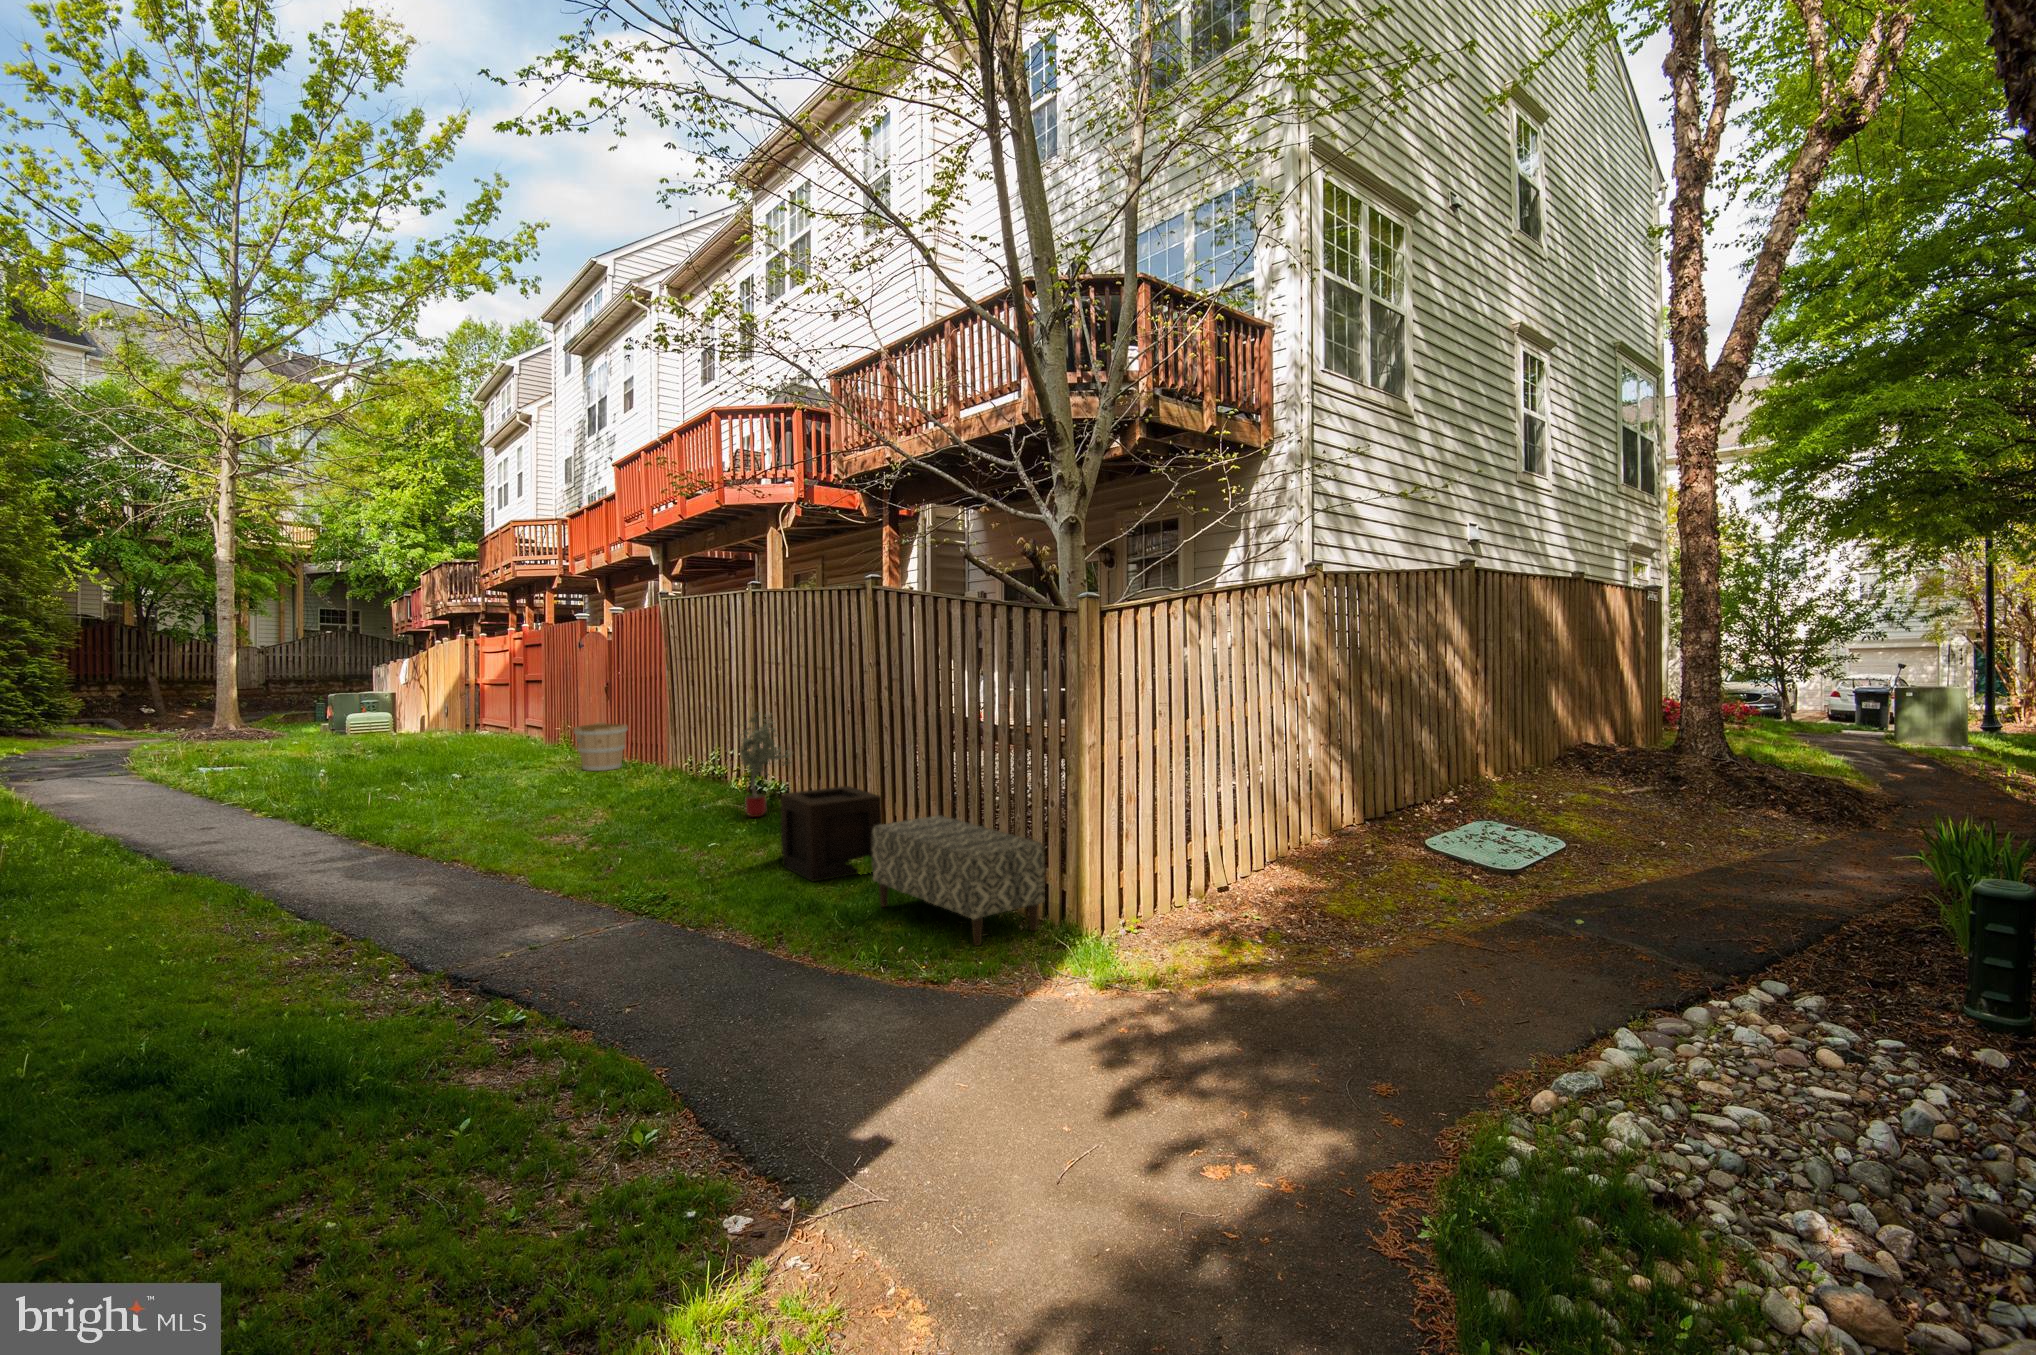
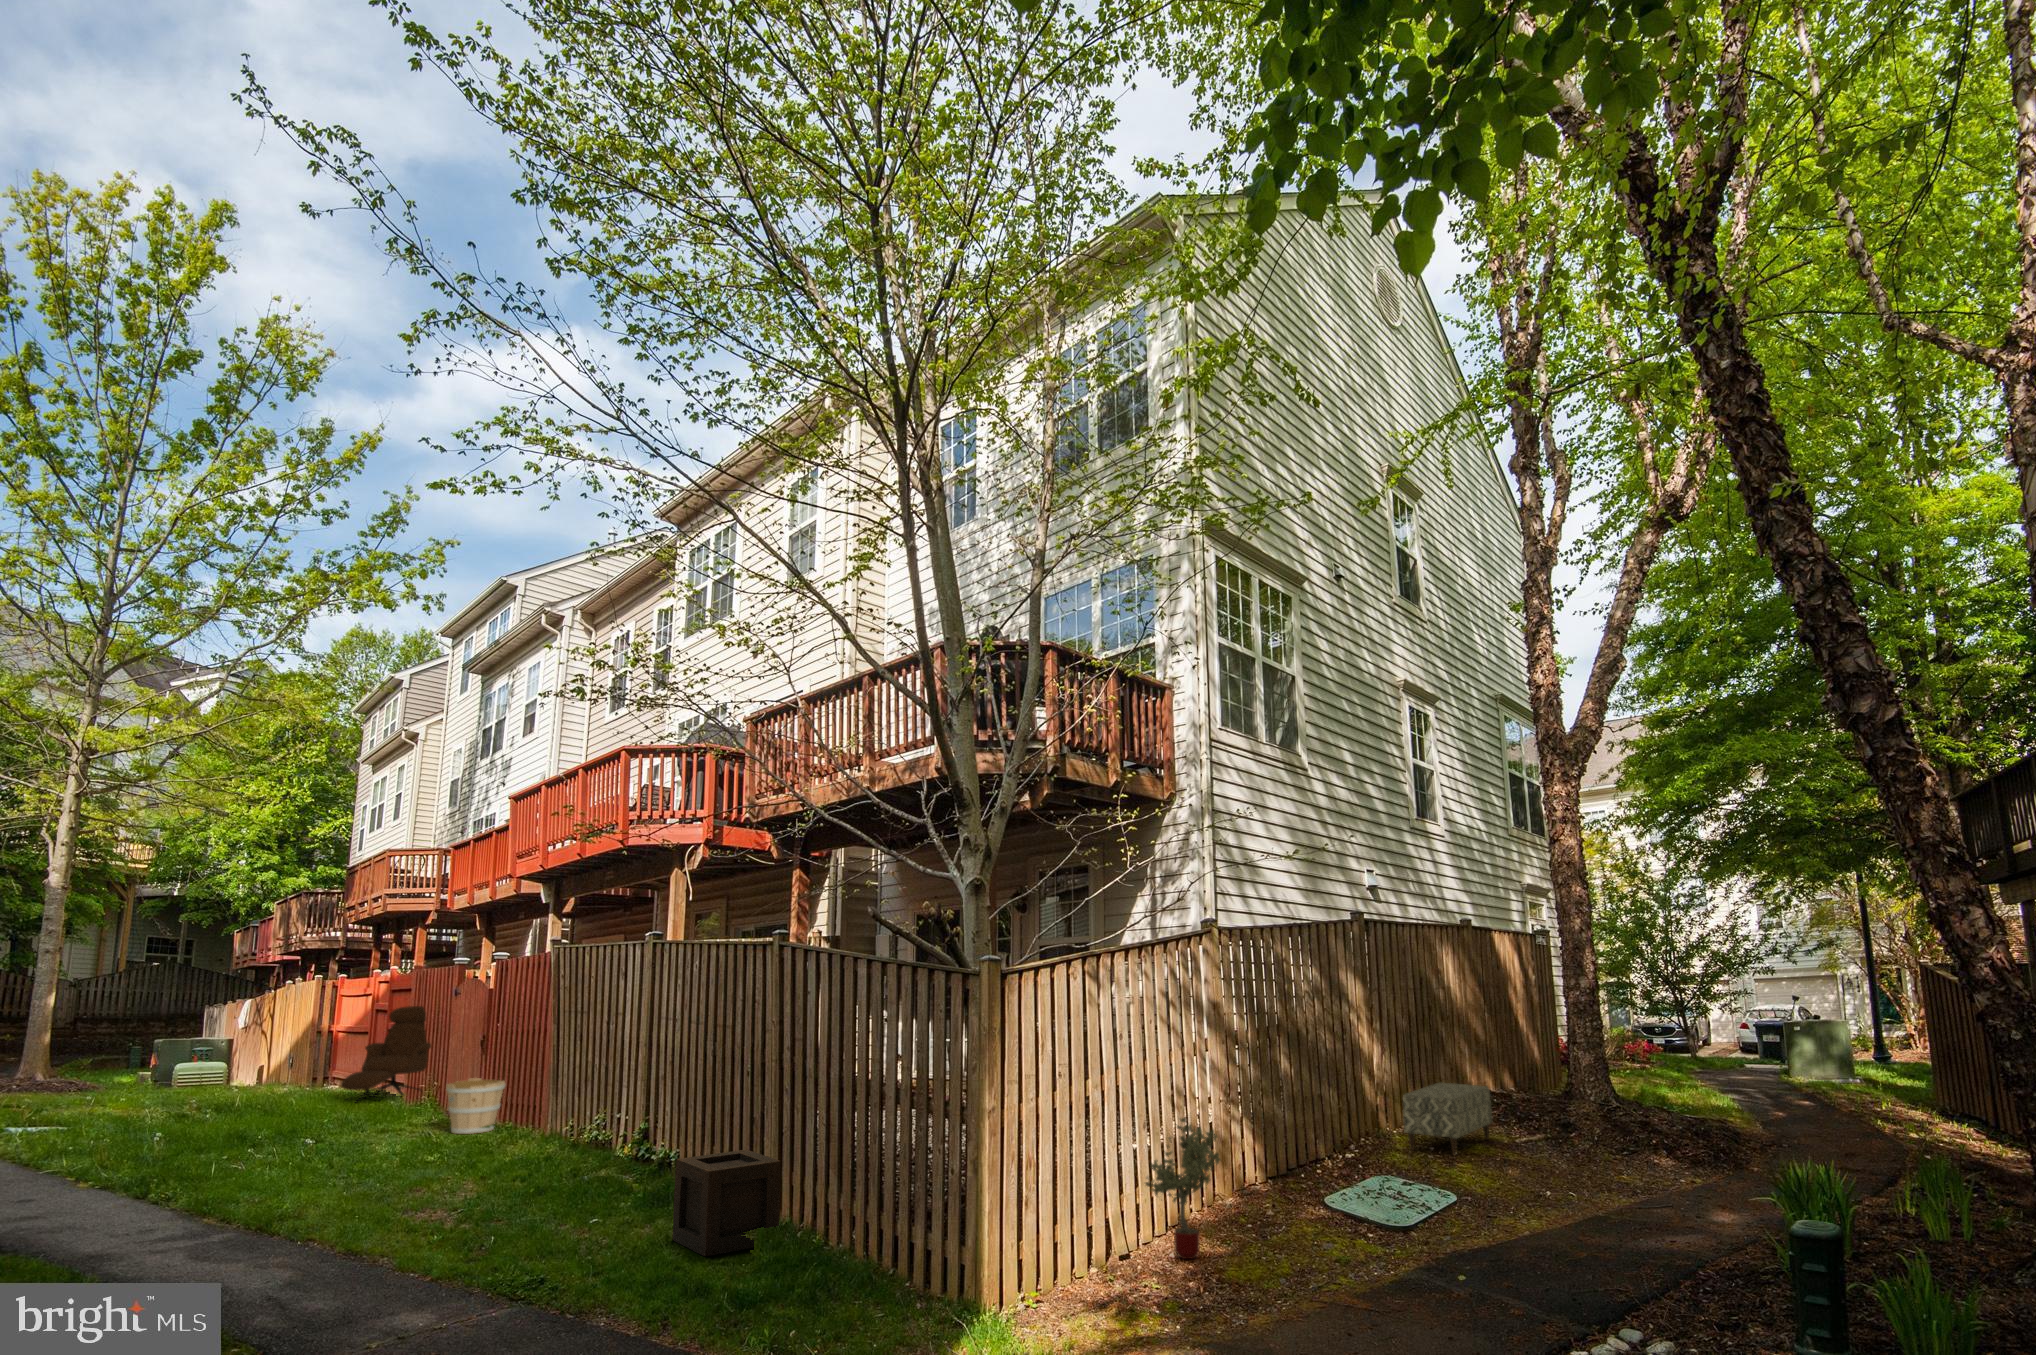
lounge chair: none [485,660,568,744] -> present [341,1006,431,1102]
potted tree: present [739,713,792,817] -> present [1145,1118,1220,1259]
bench: present [872,815,1045,946] -> present [1403,1083,1492,1156]

